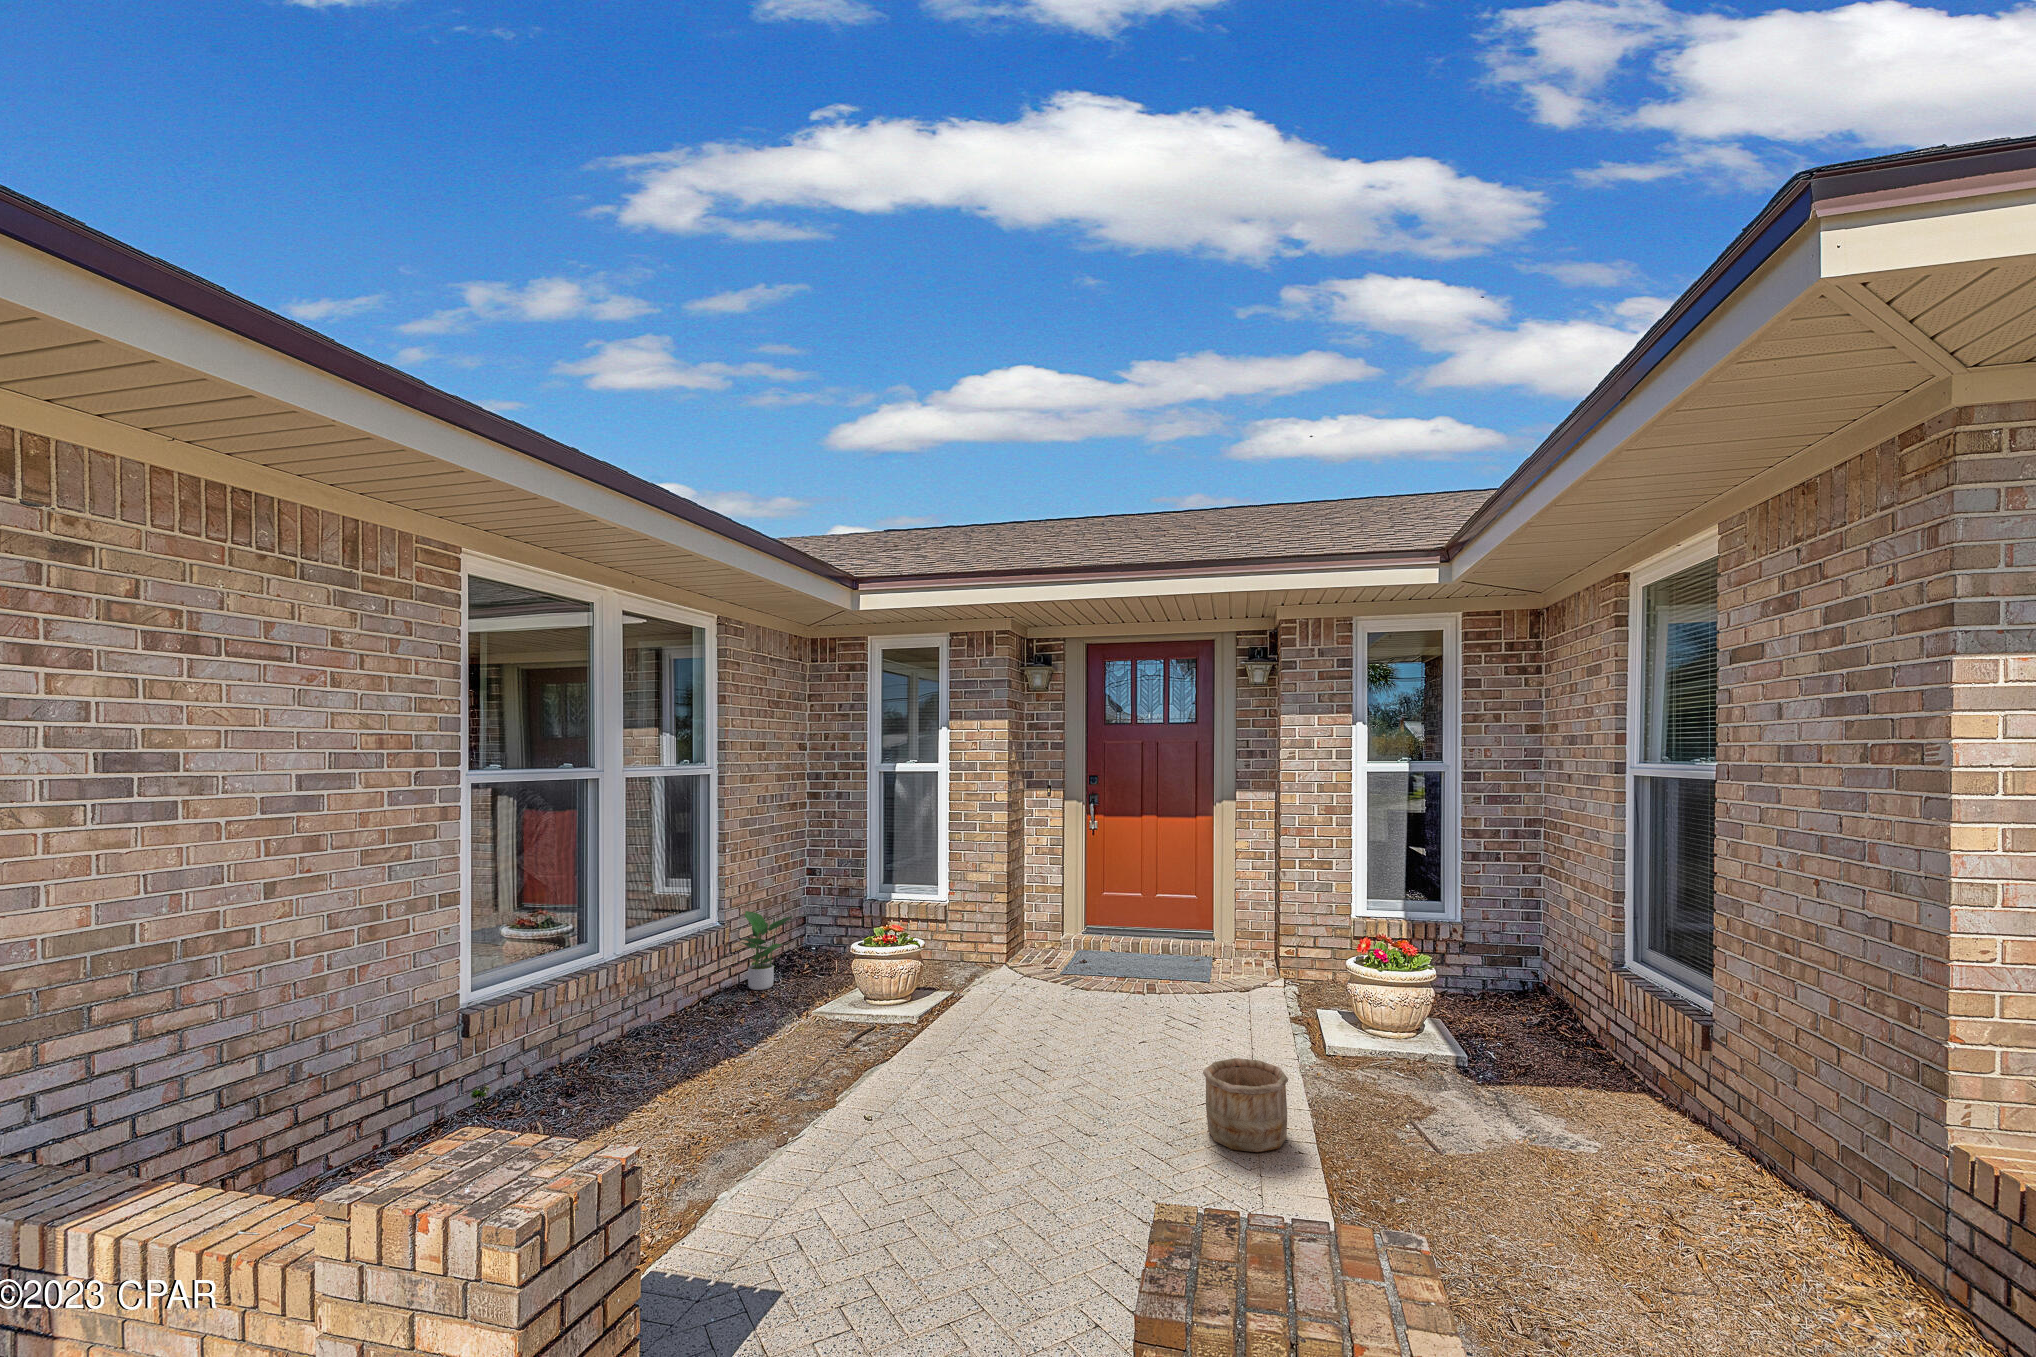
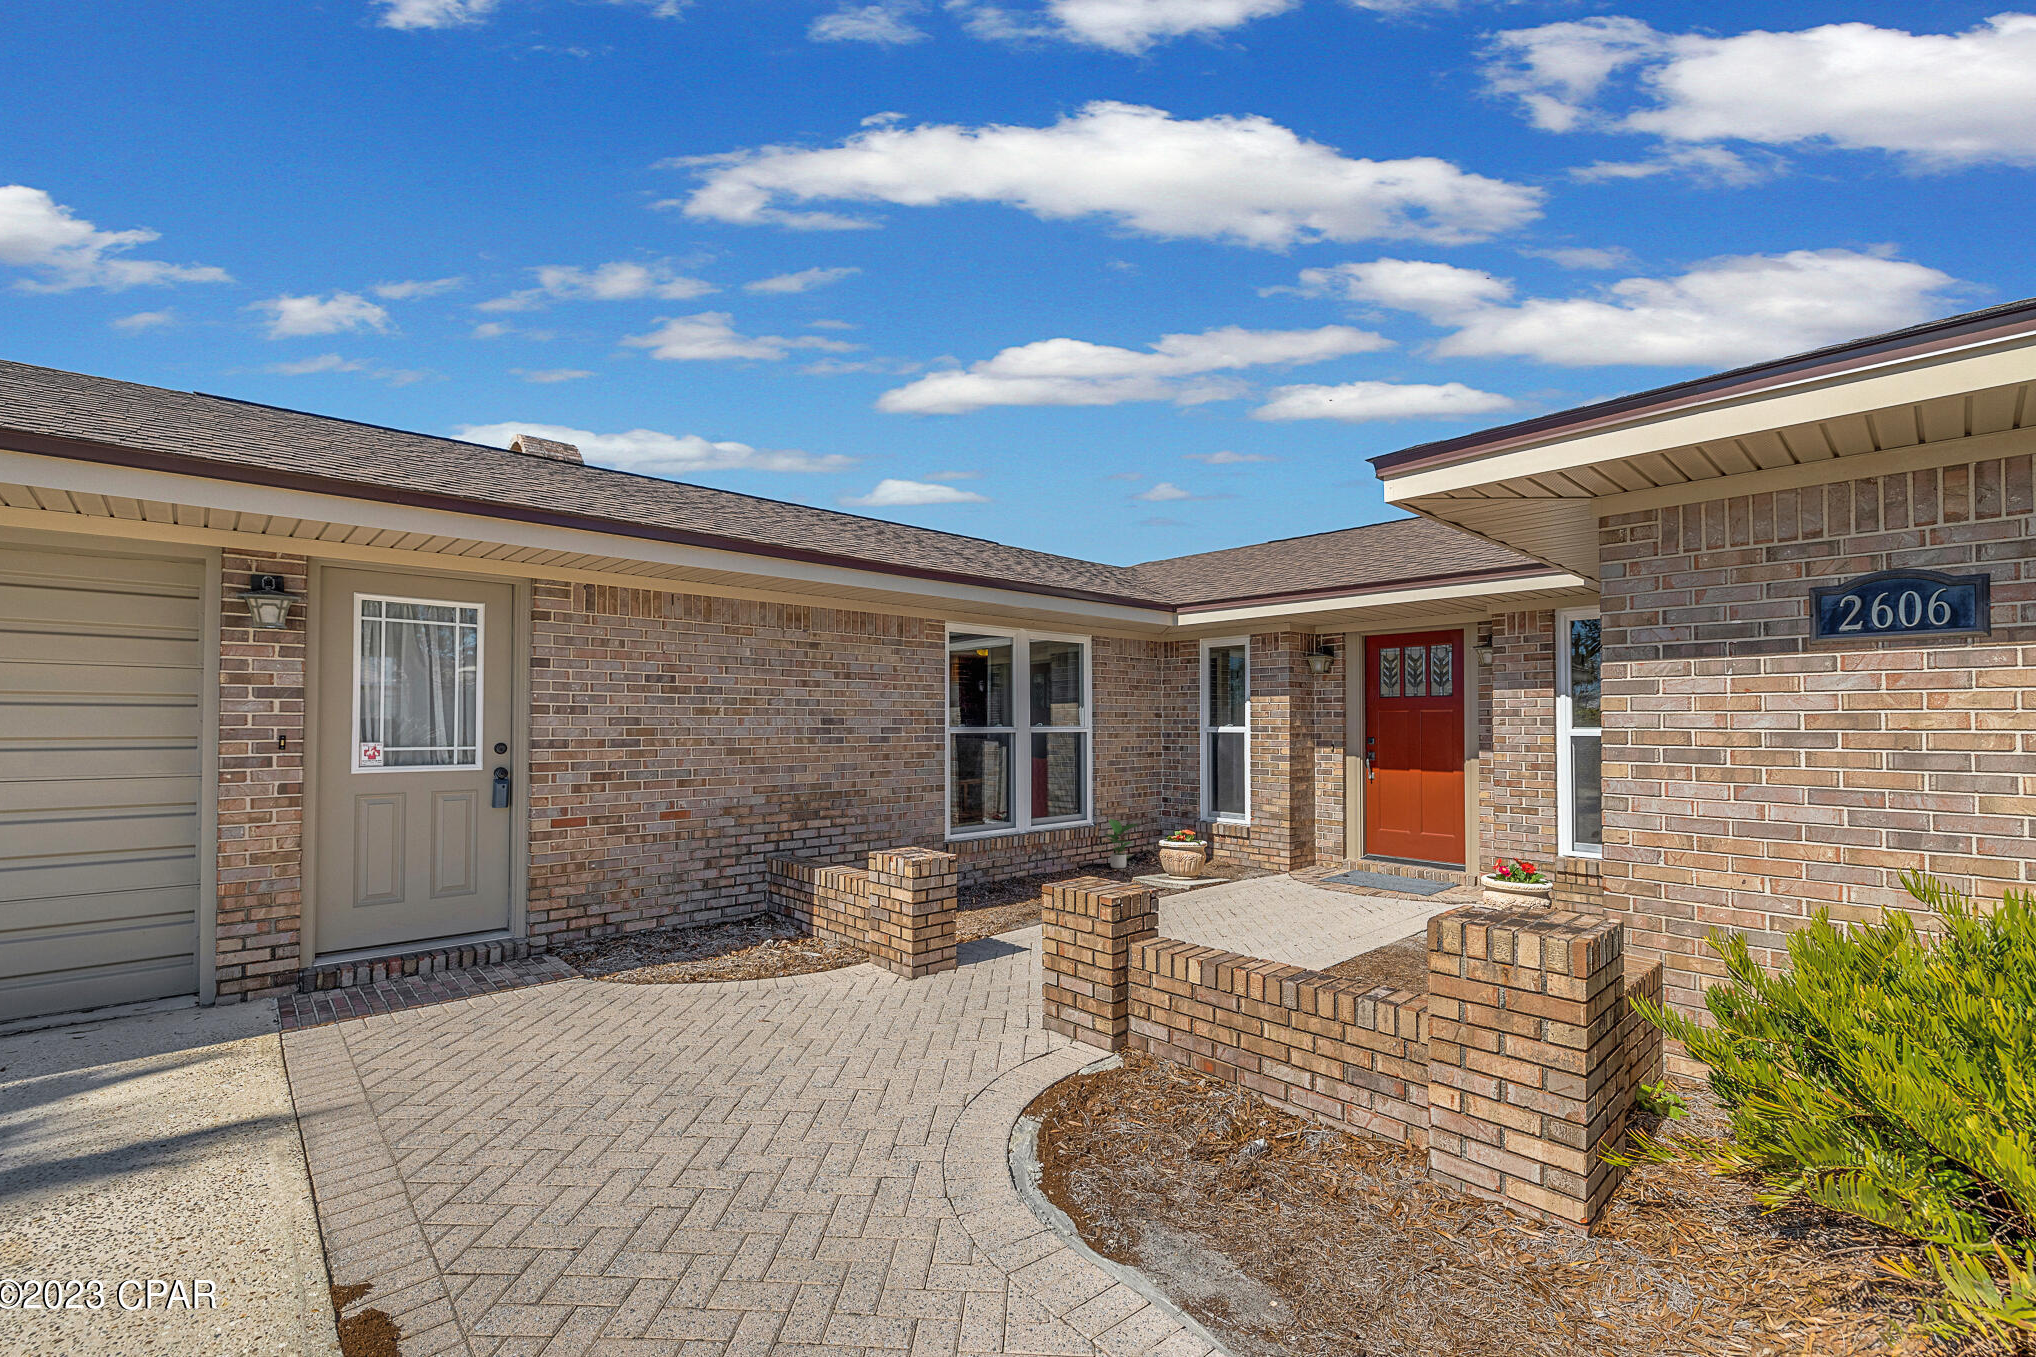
wooden bucket: present [1203,1058,1288,1152] -> none [1295,901,1347,948]

